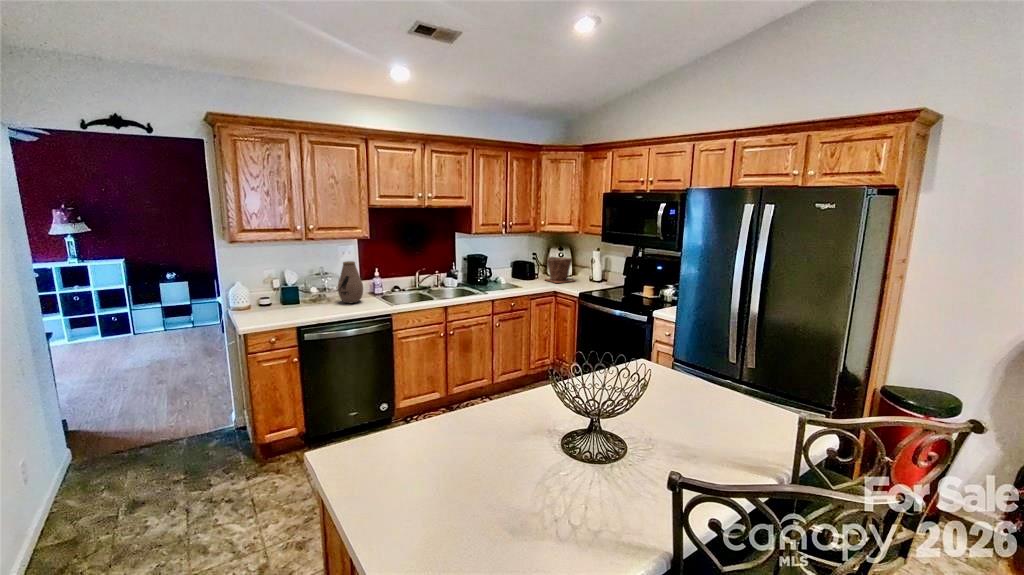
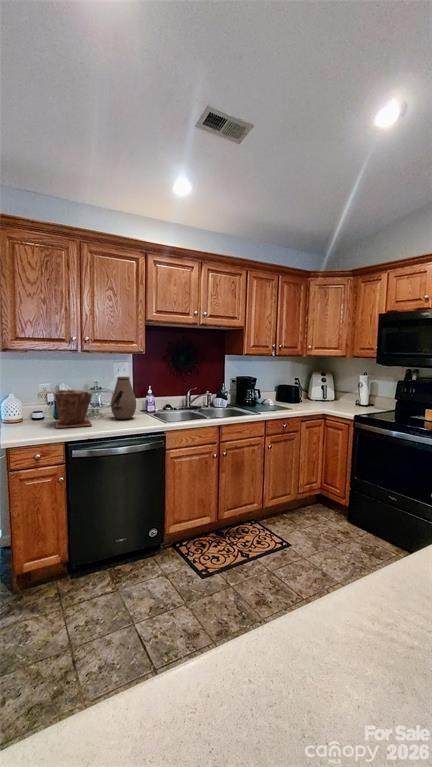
plant pot: present [545,256,573,283] -> present [54,389,92,428]

